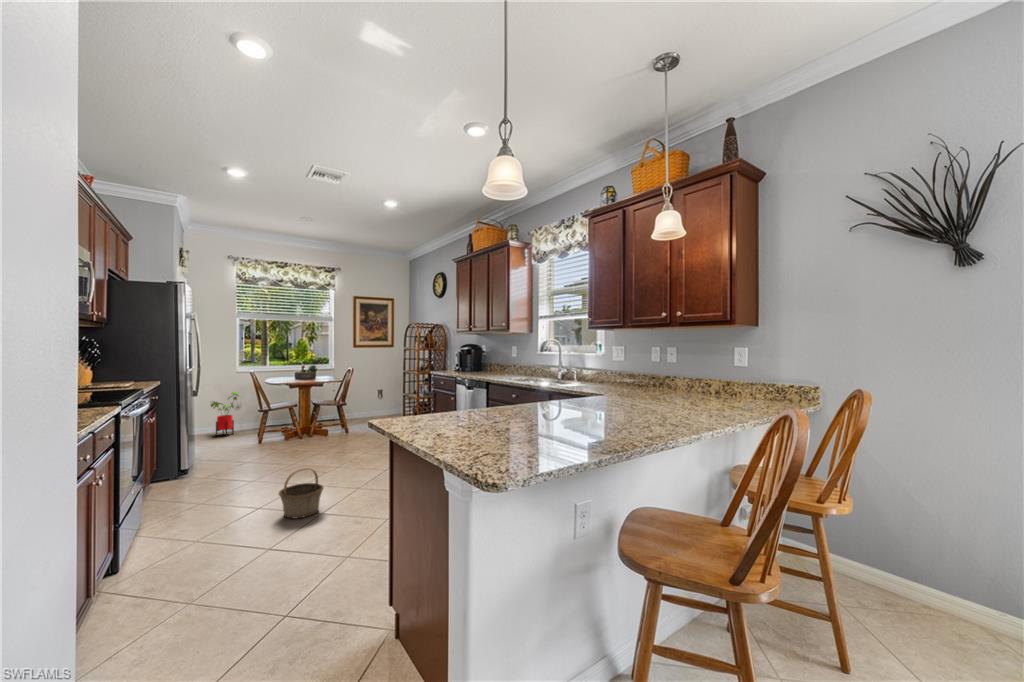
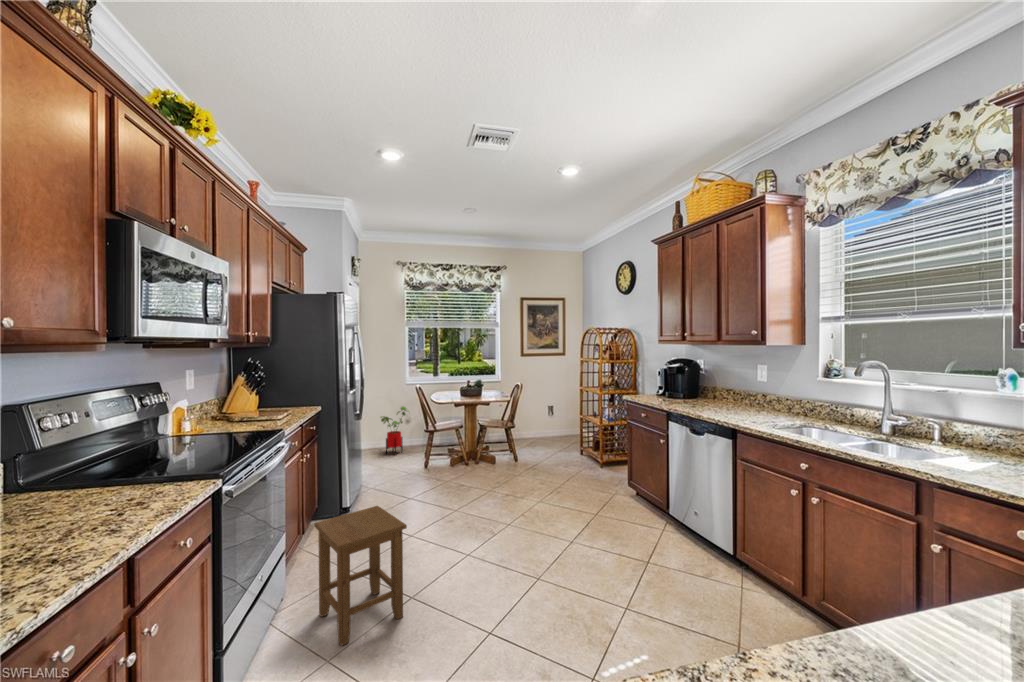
stool: none [178,443,256,529] -> present [314,506,407,646]
basket: present [279,468,324,518] -> none [435,563,497,648]

